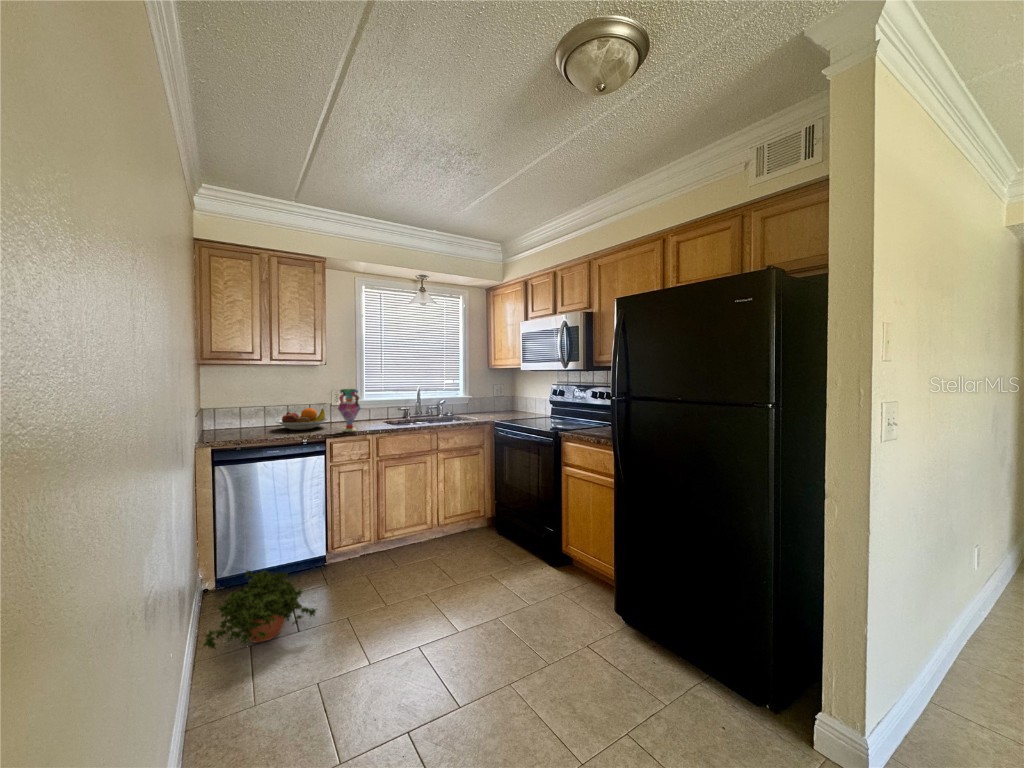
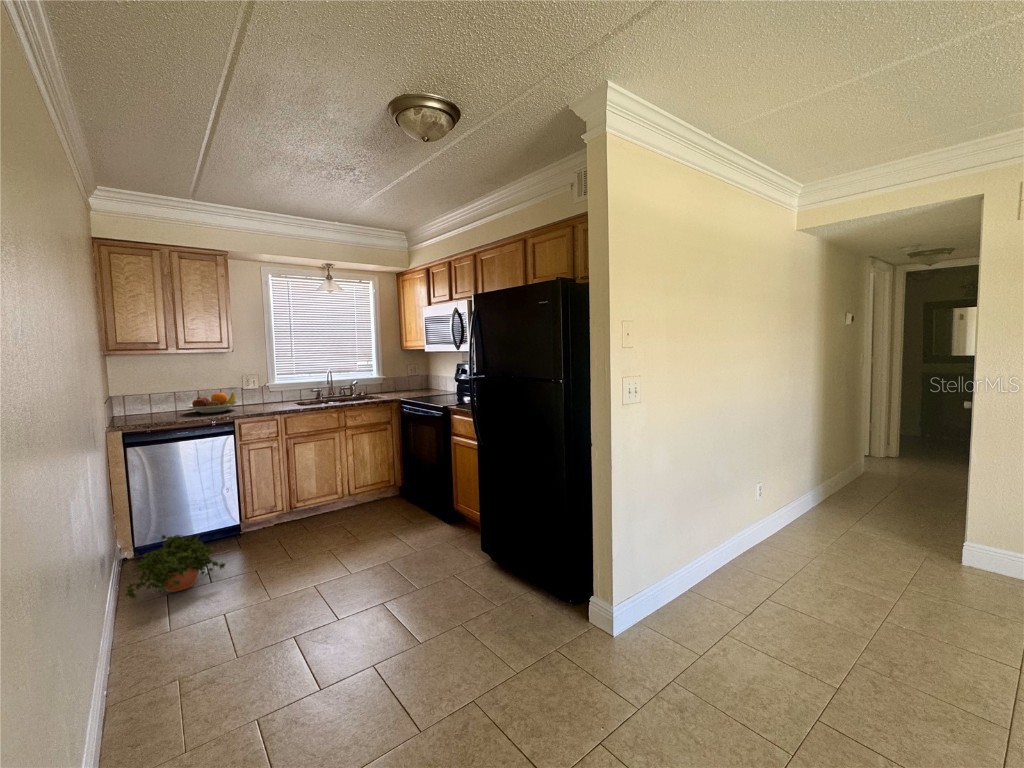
vase: present [338,389,360,431] -> none [246,374,268,413]

